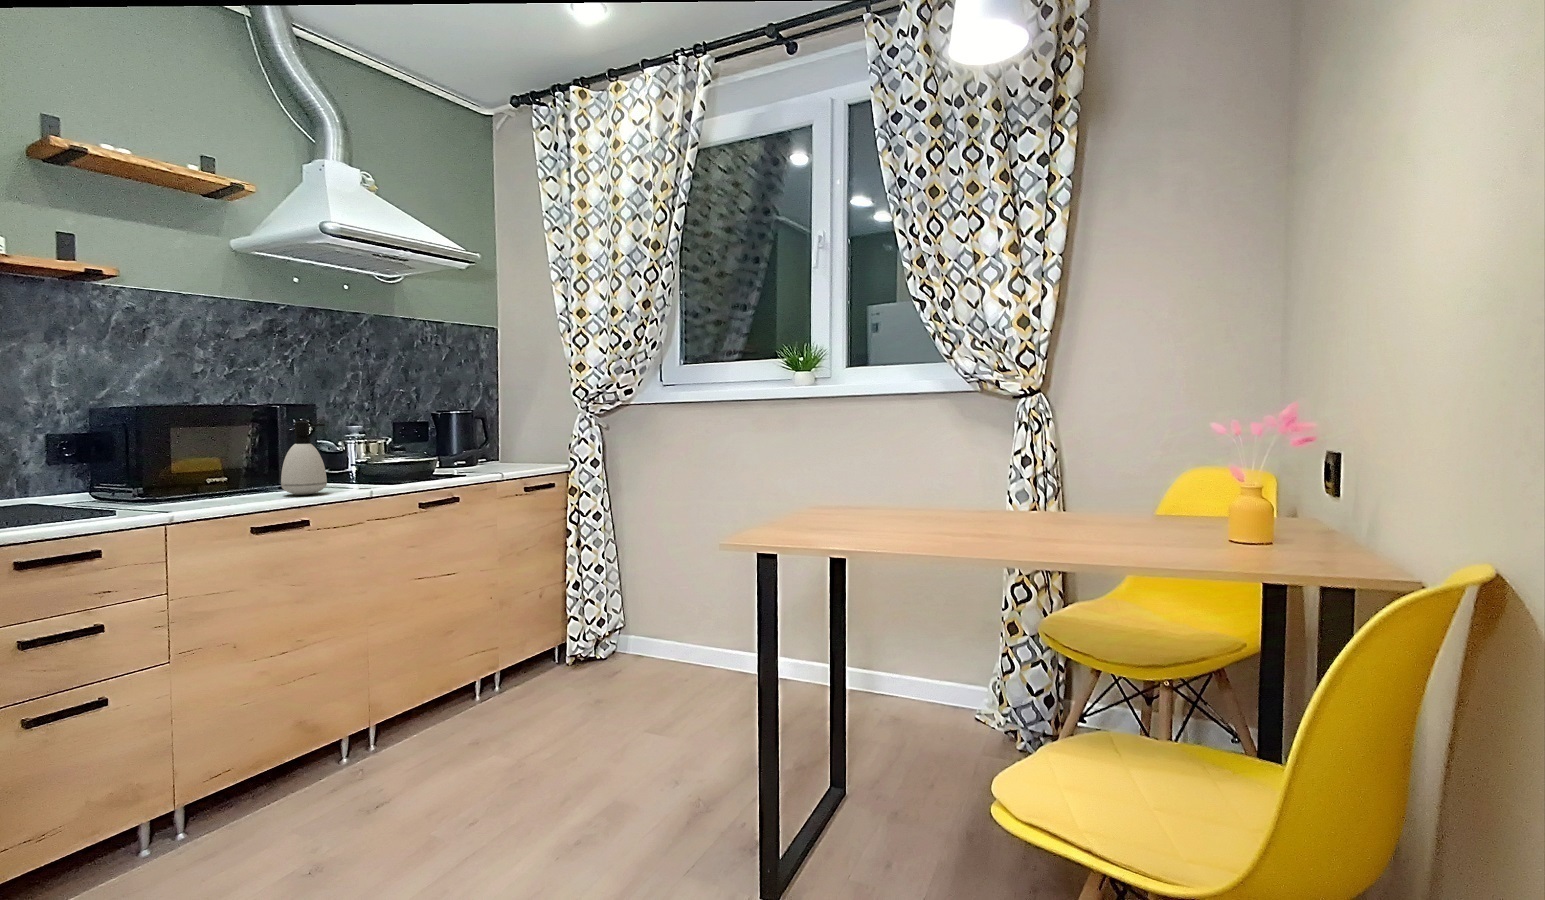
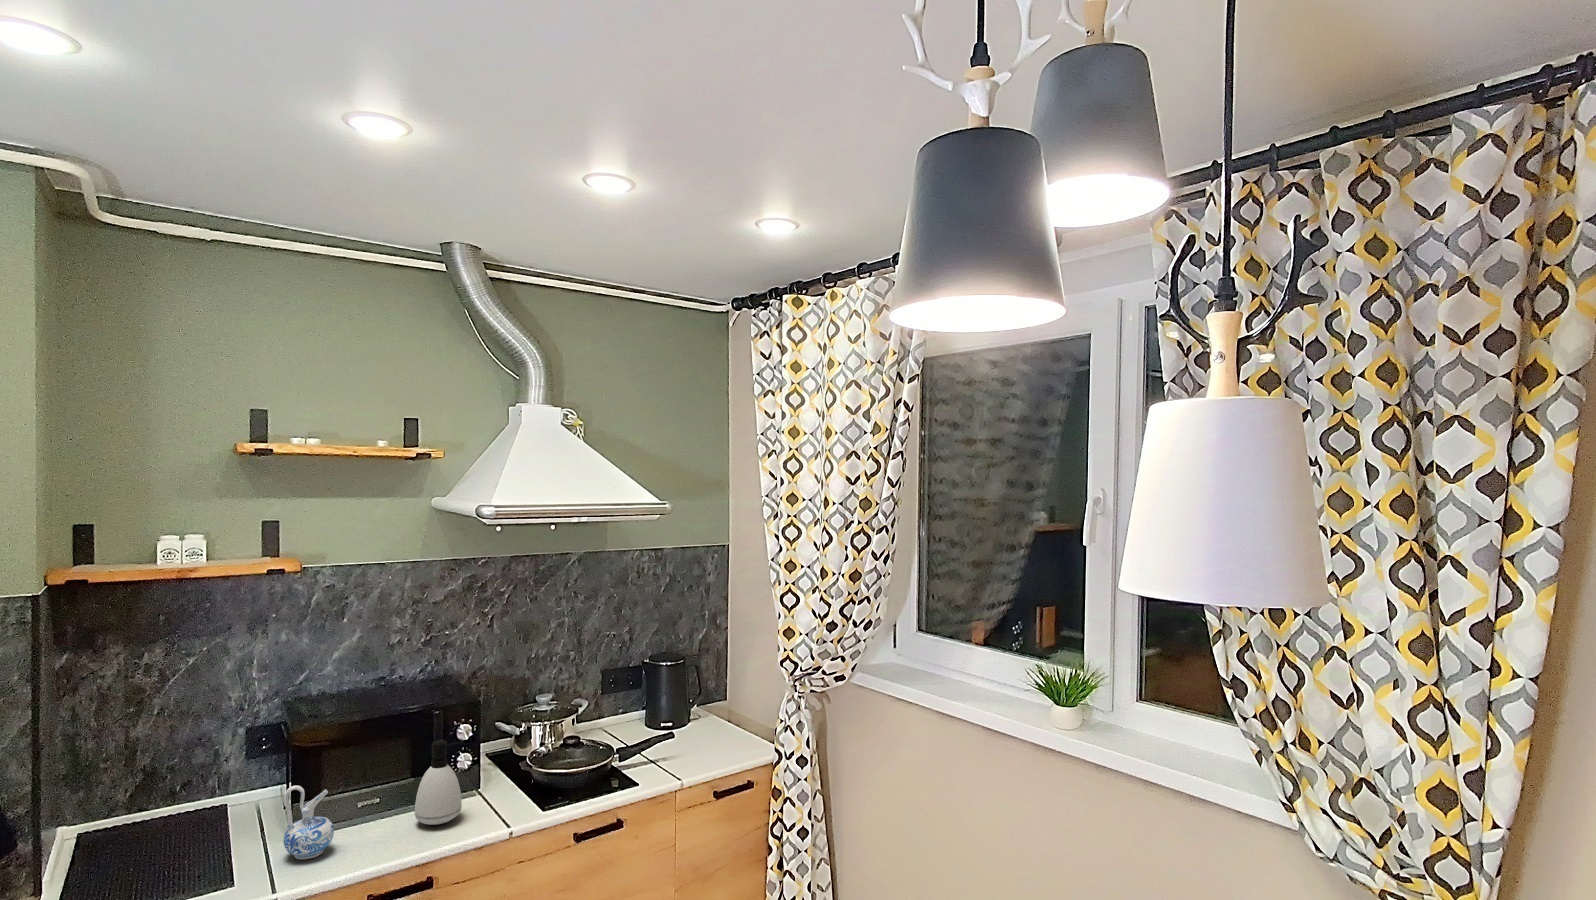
ceramic pitcher: none [162,439,213,508] -> present [284,785,334,859]

